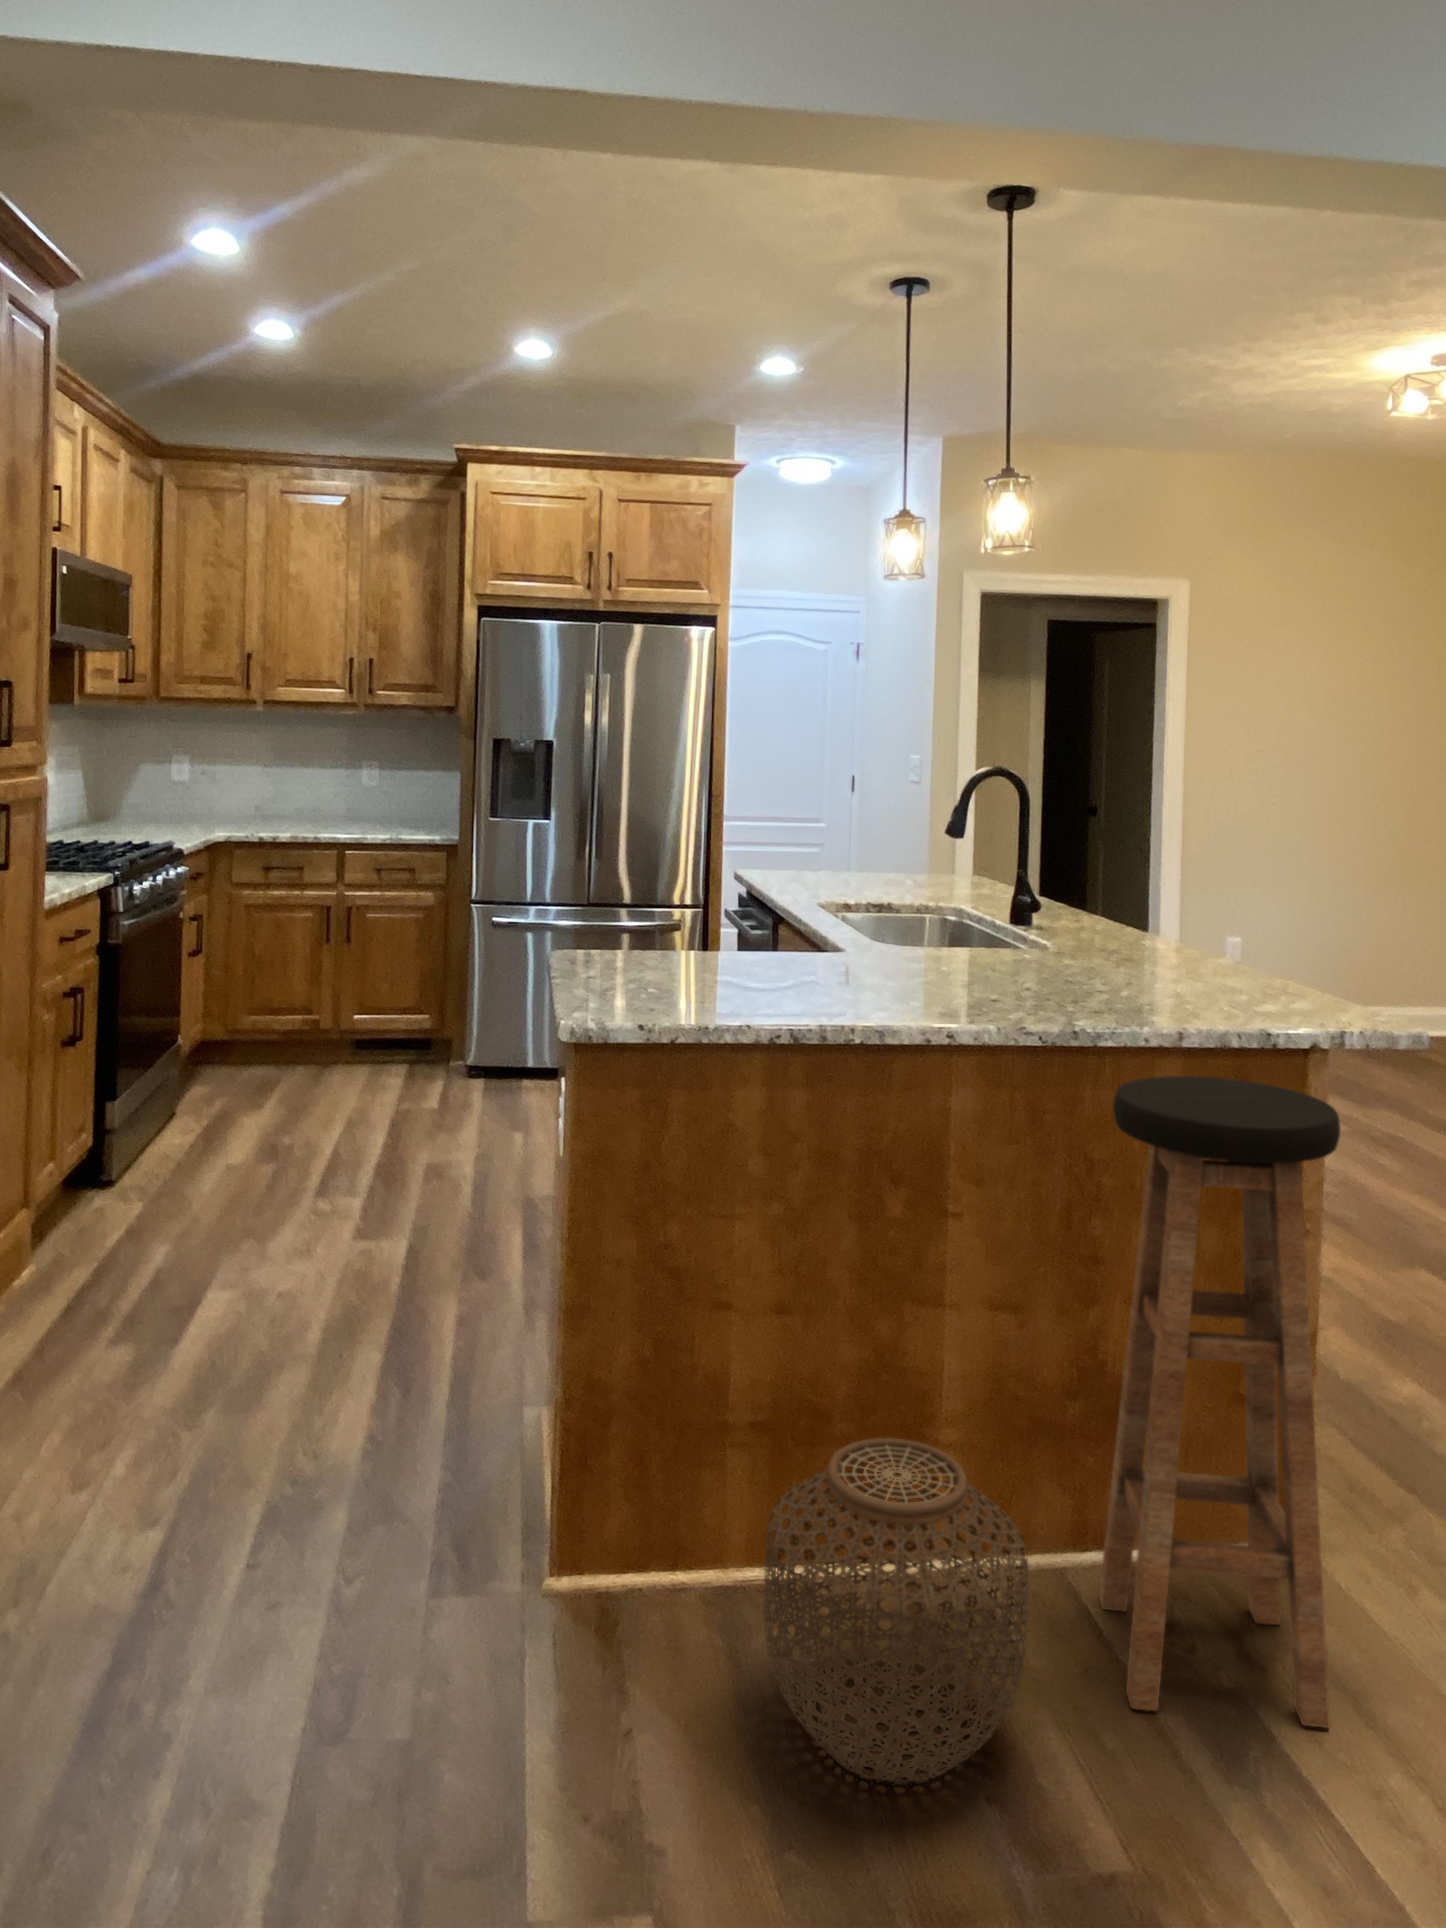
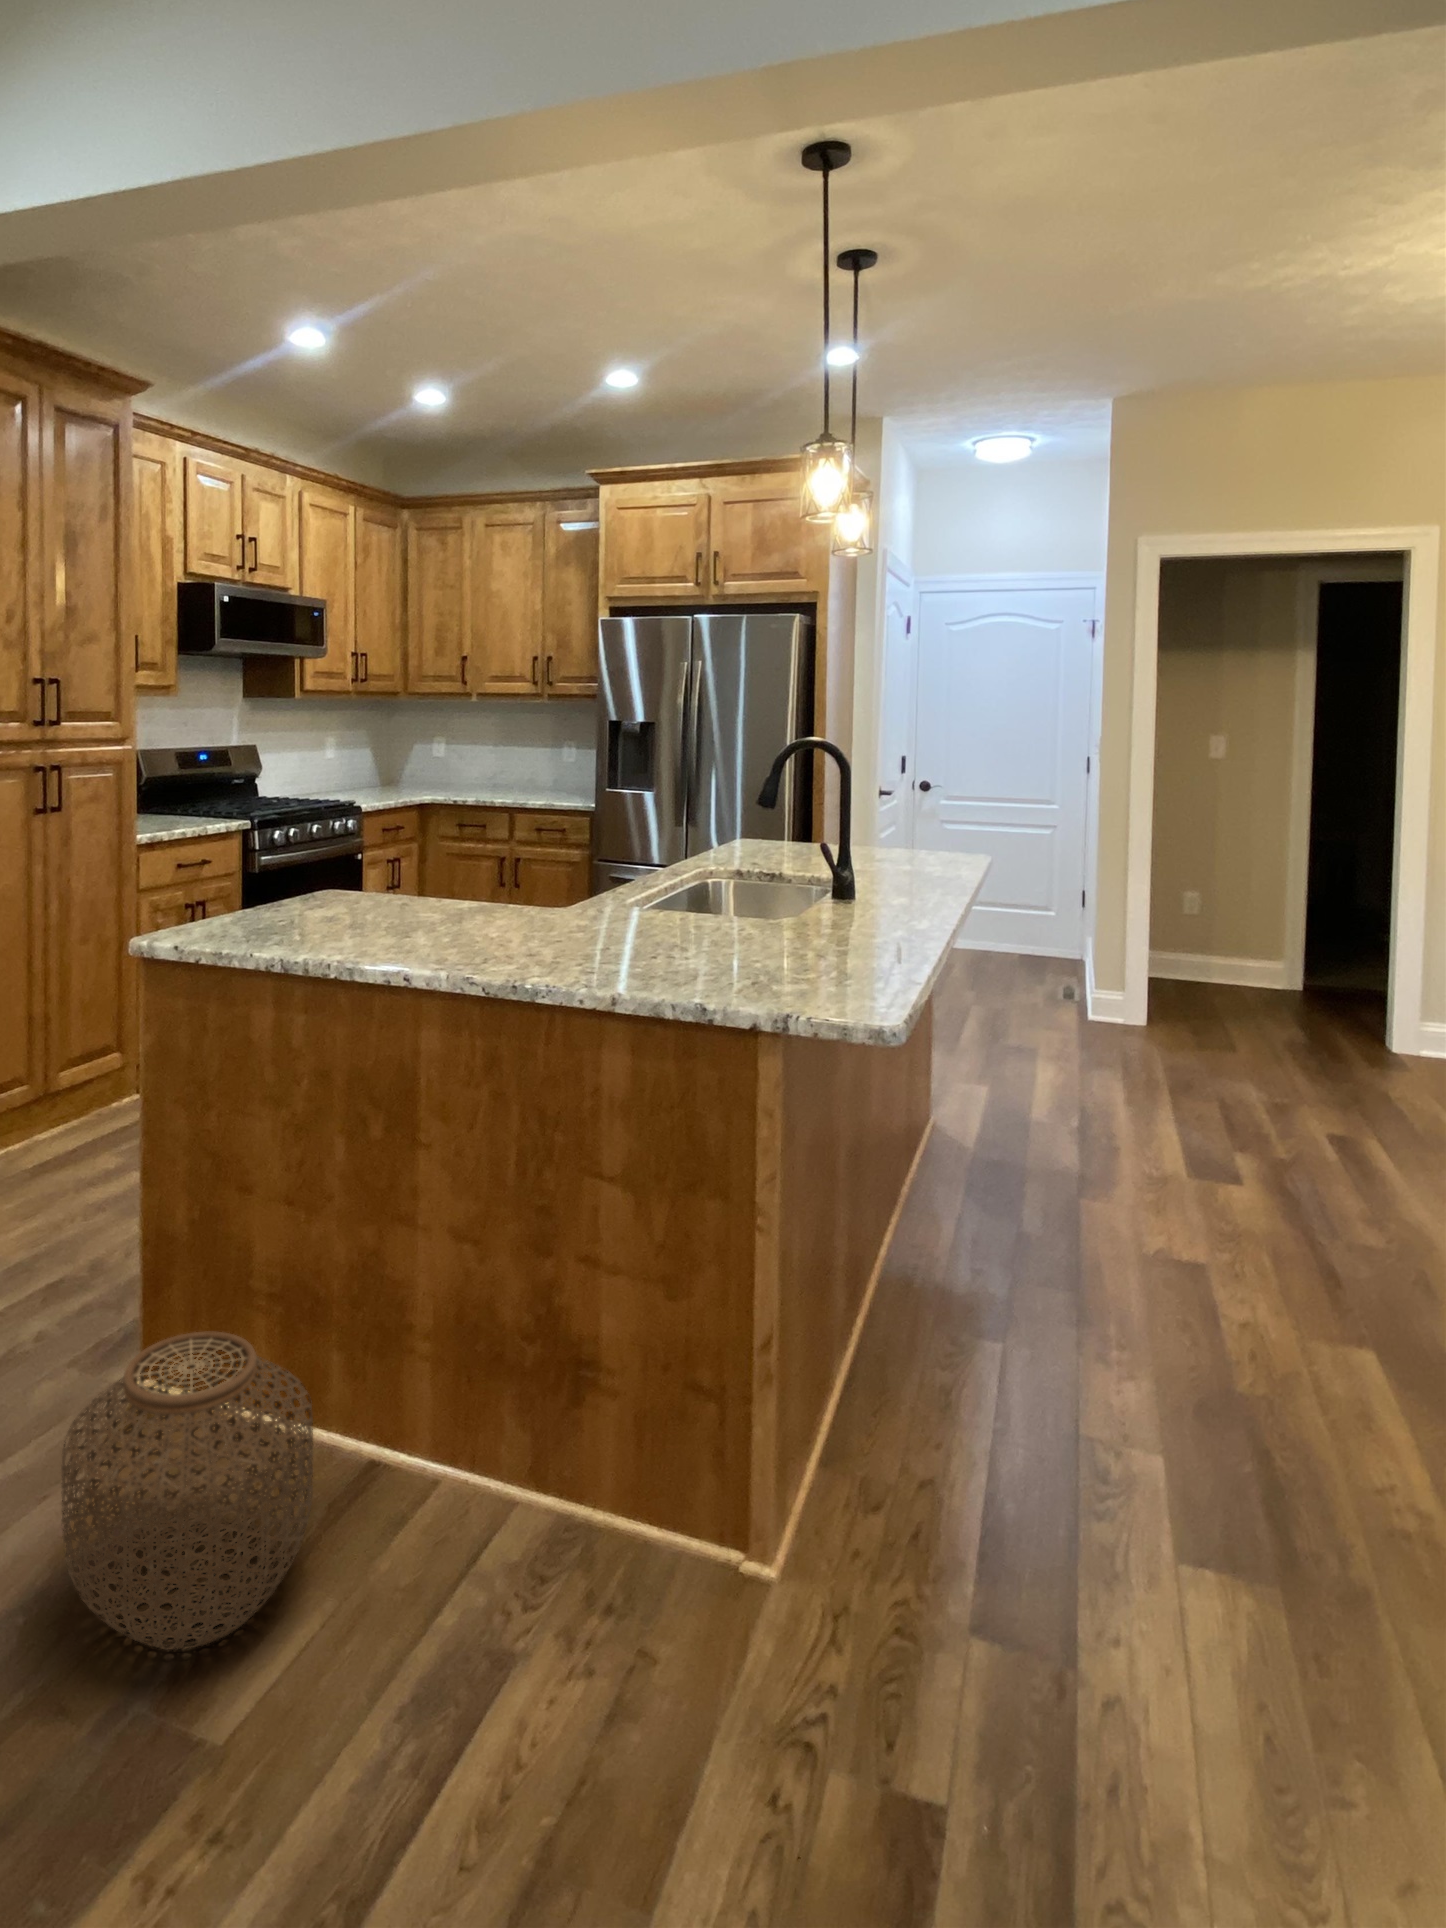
bar stool: present [1099,1076,1340,1728] -> none [405,1039,666,1762]

